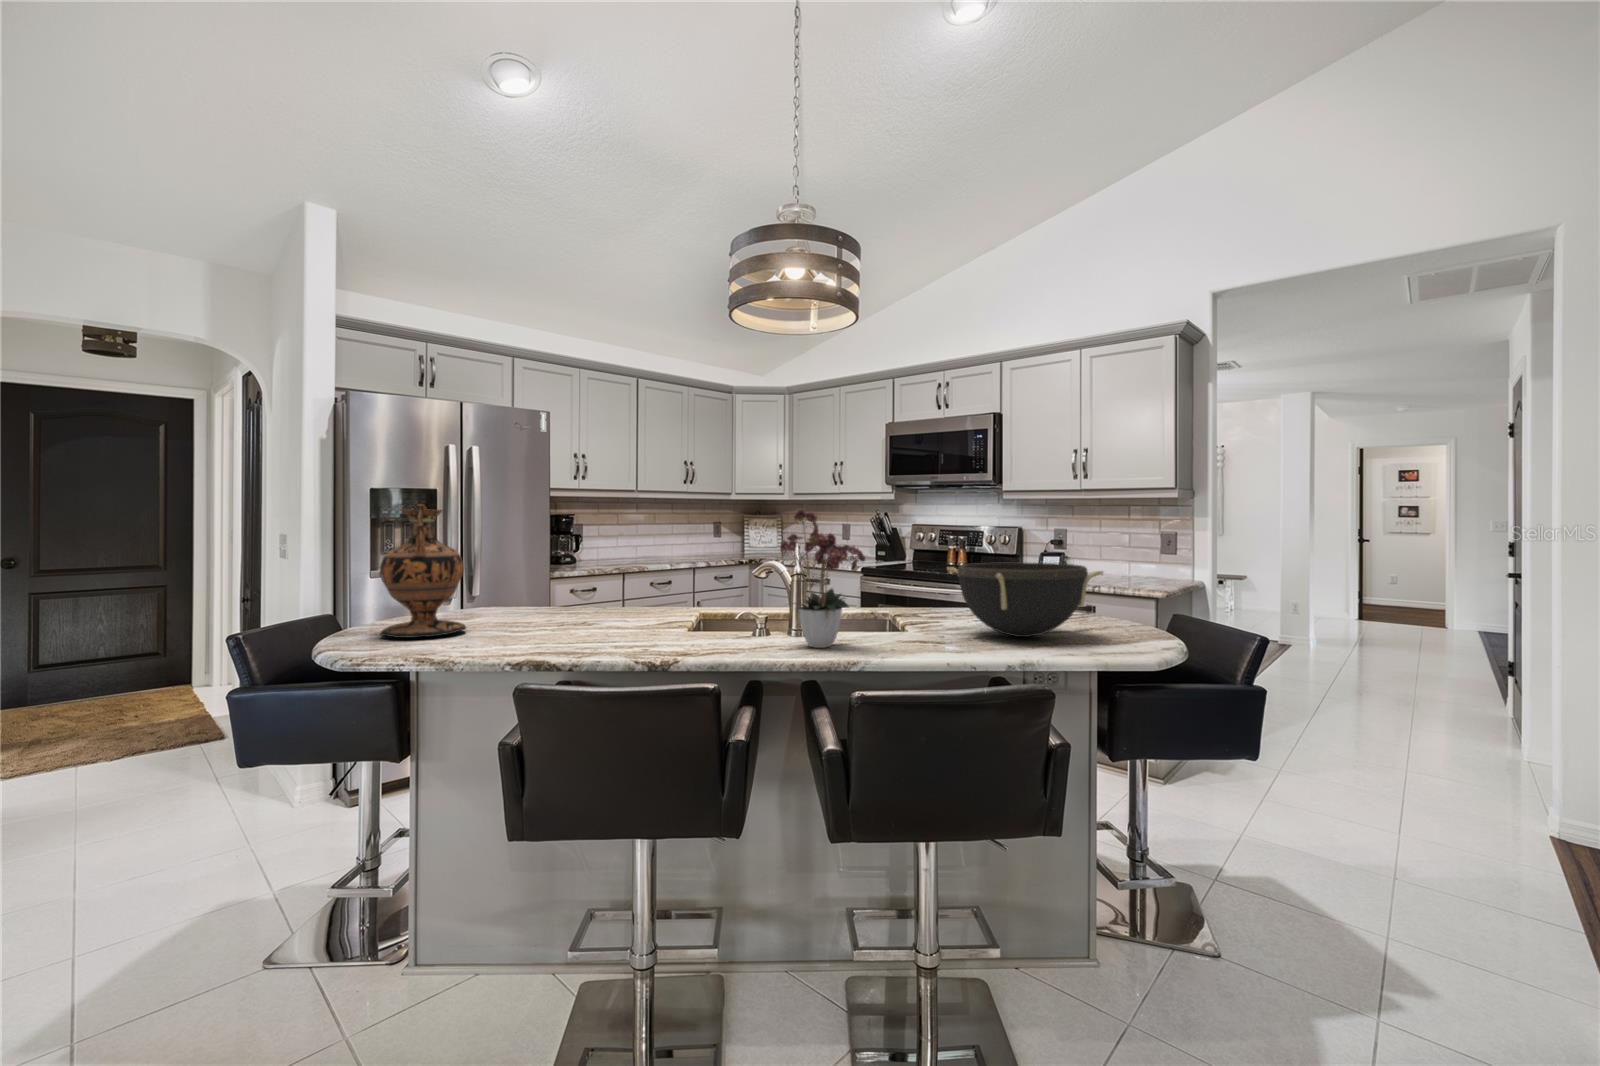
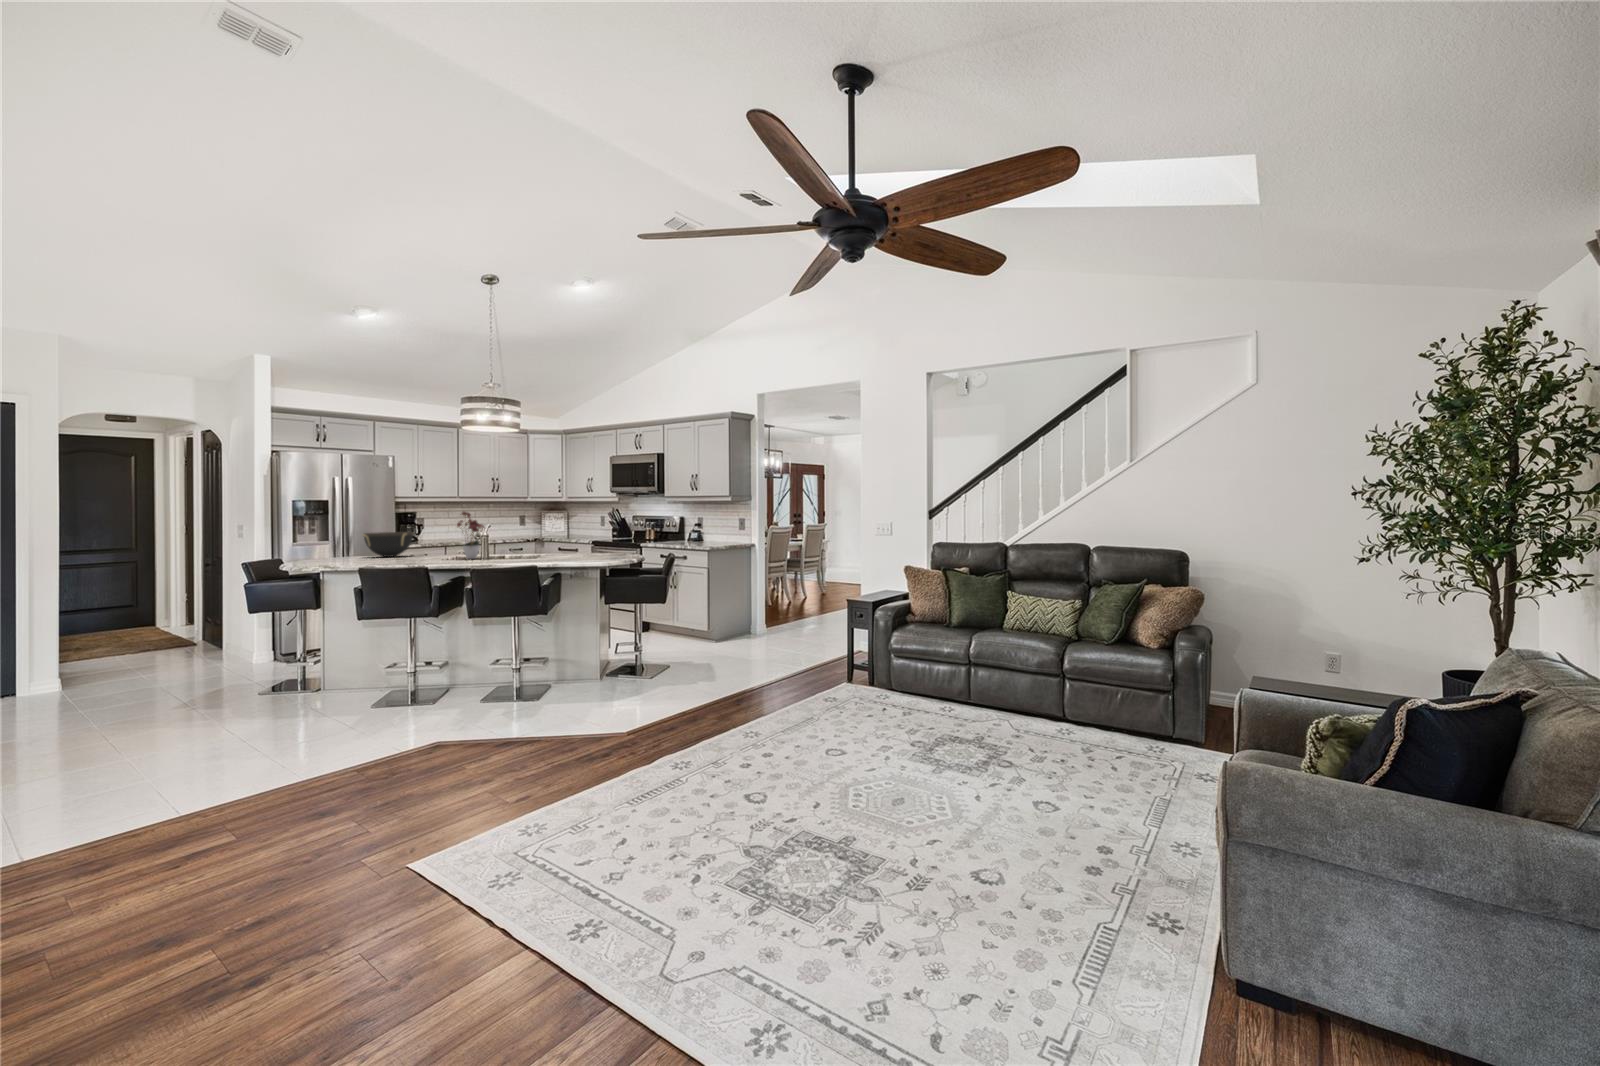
vase: present [380,504,466,638] -> none [305,511,341,560]
bowl: present [947,563,1103,637] -> present [363,532,413,557]

